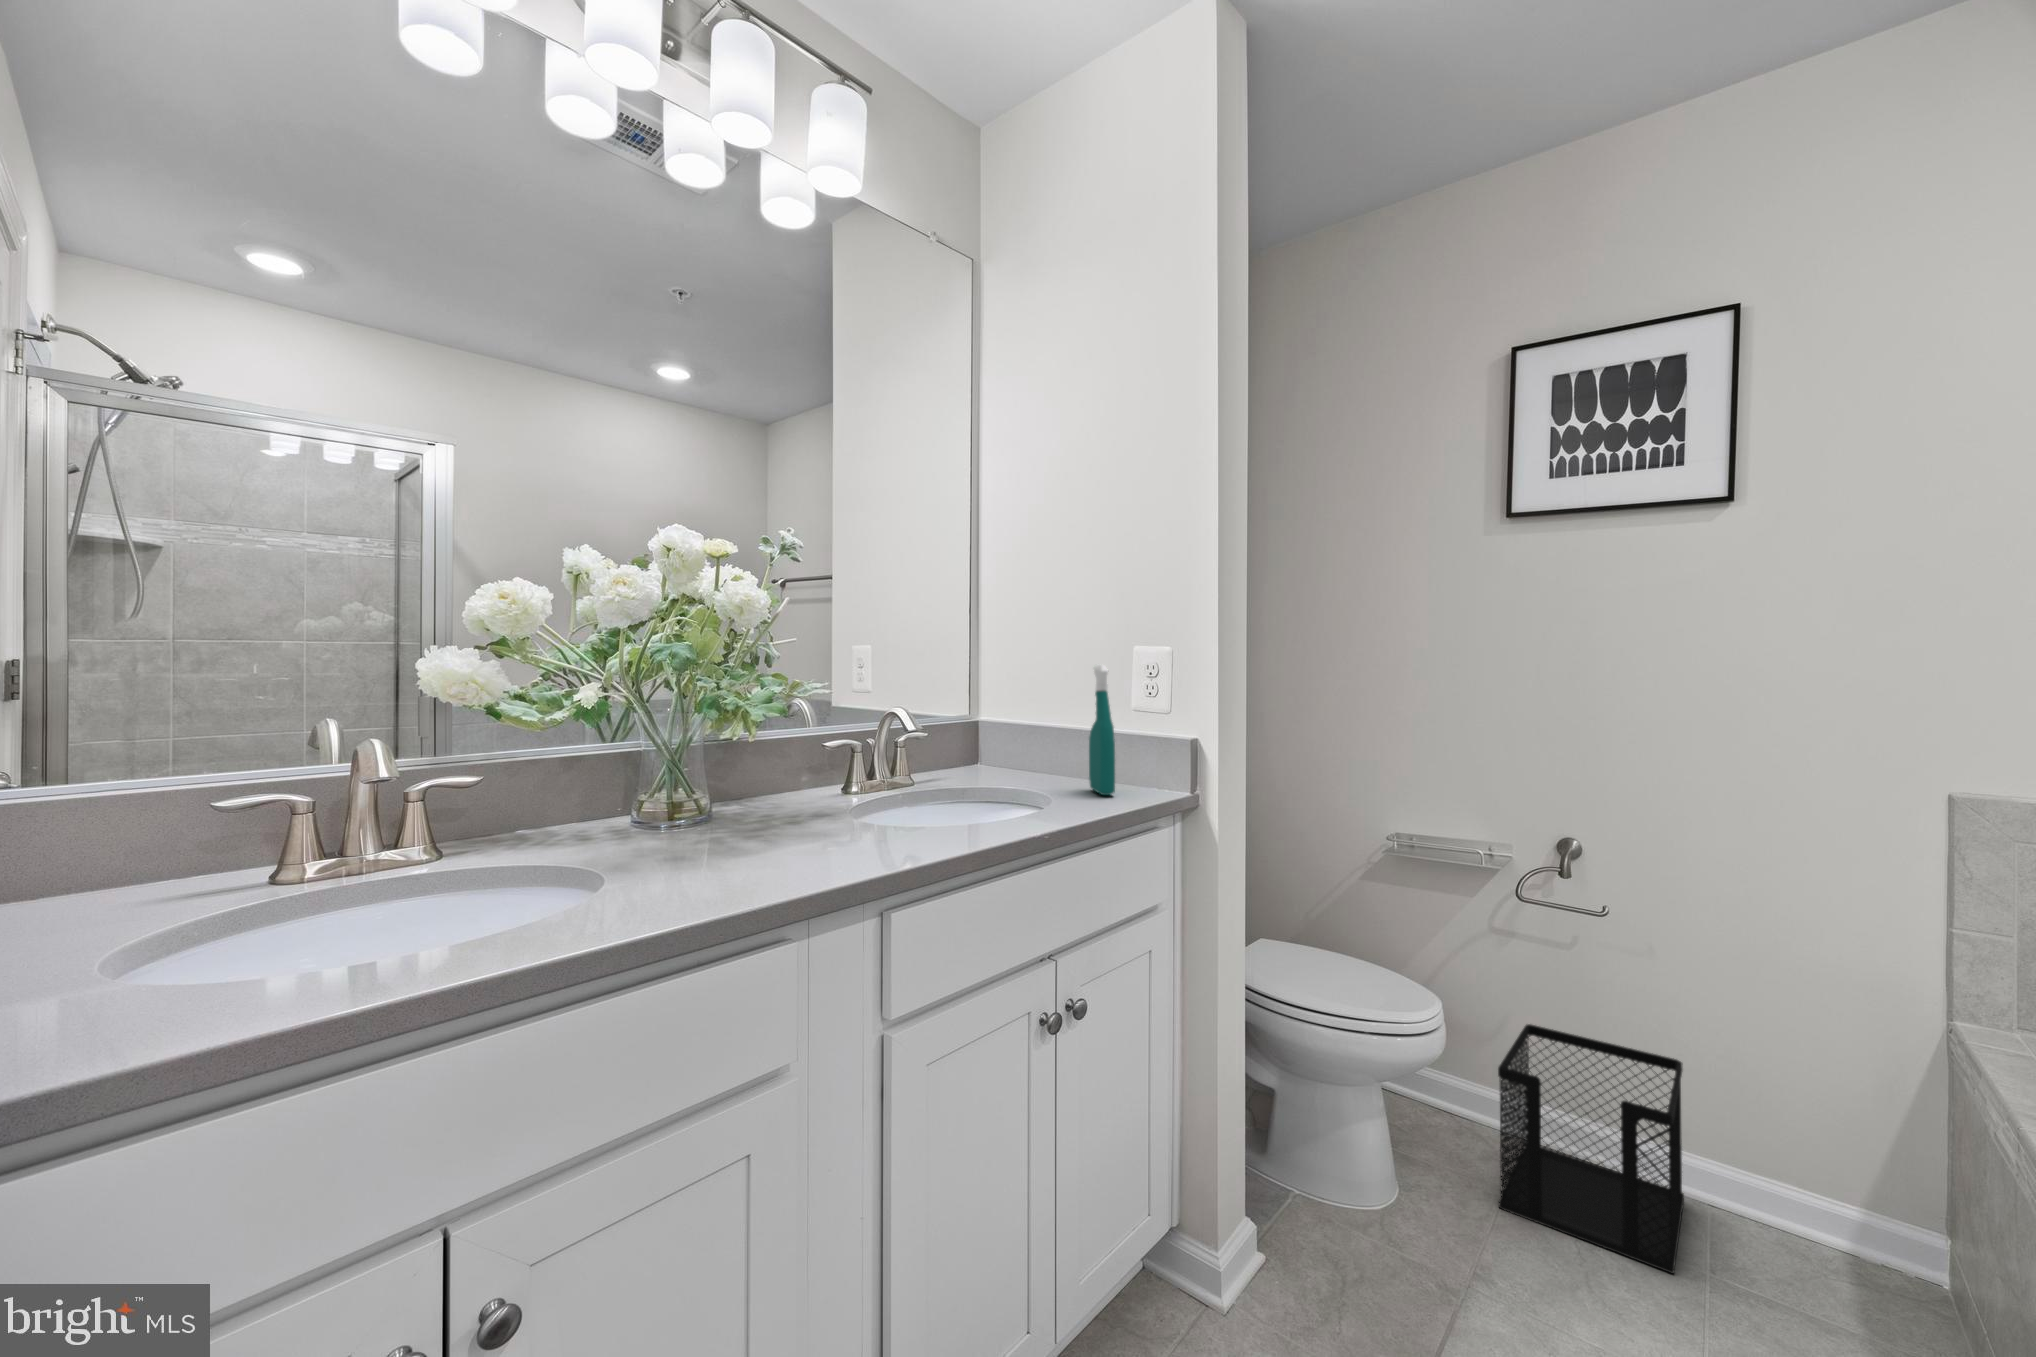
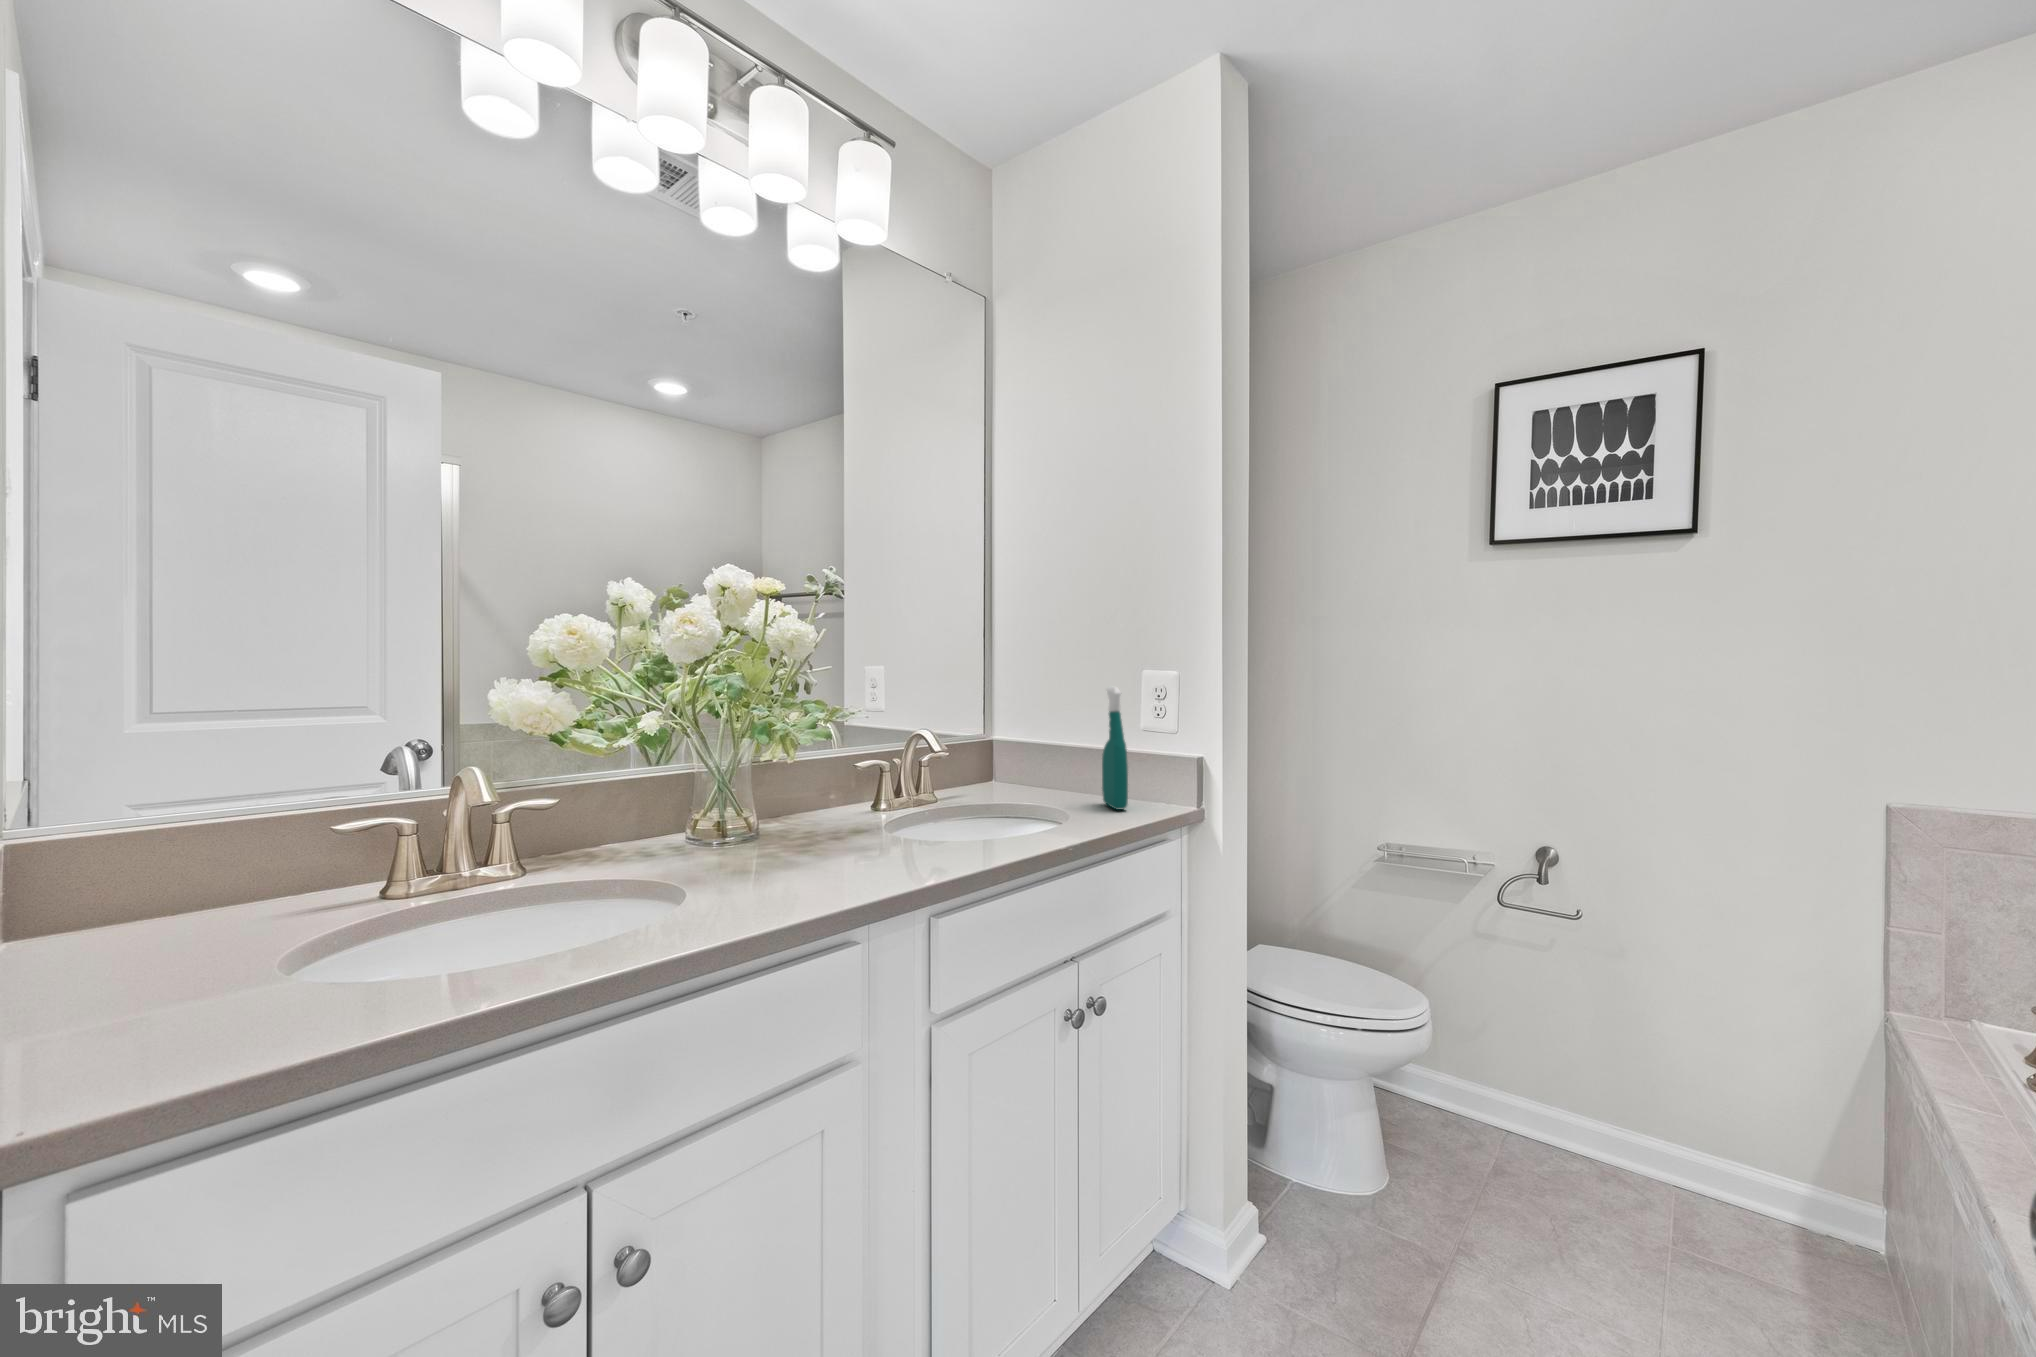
wastebasket: present [1498,1024,1684,1274] -> none [1481,1021,1651,1247]

